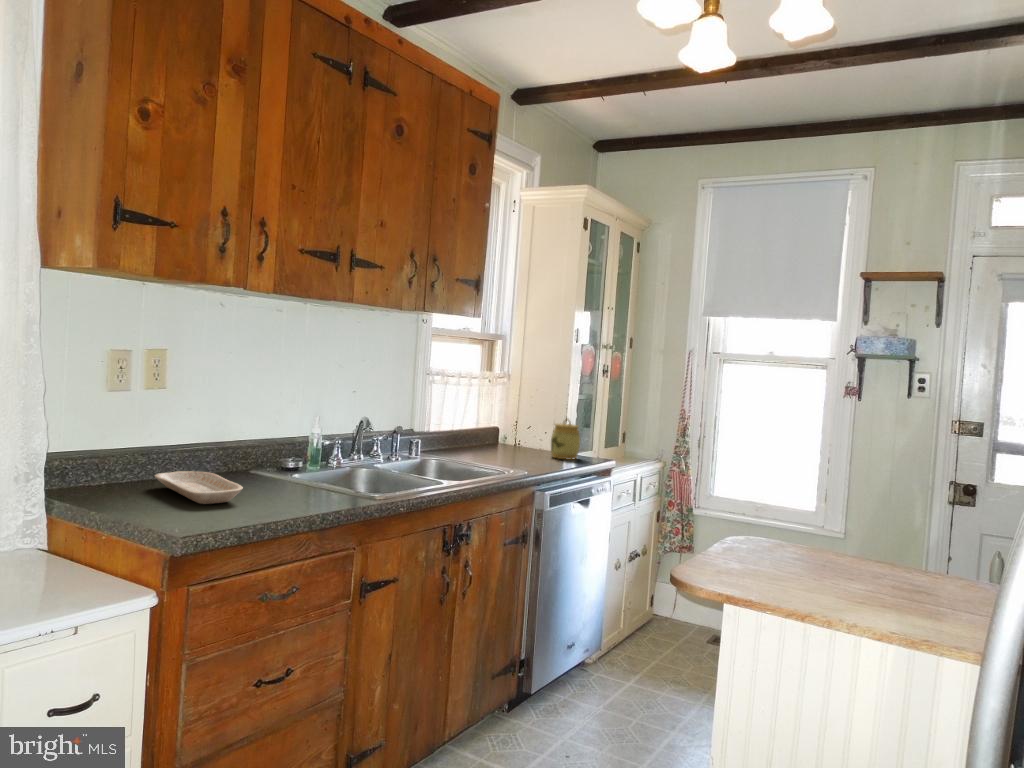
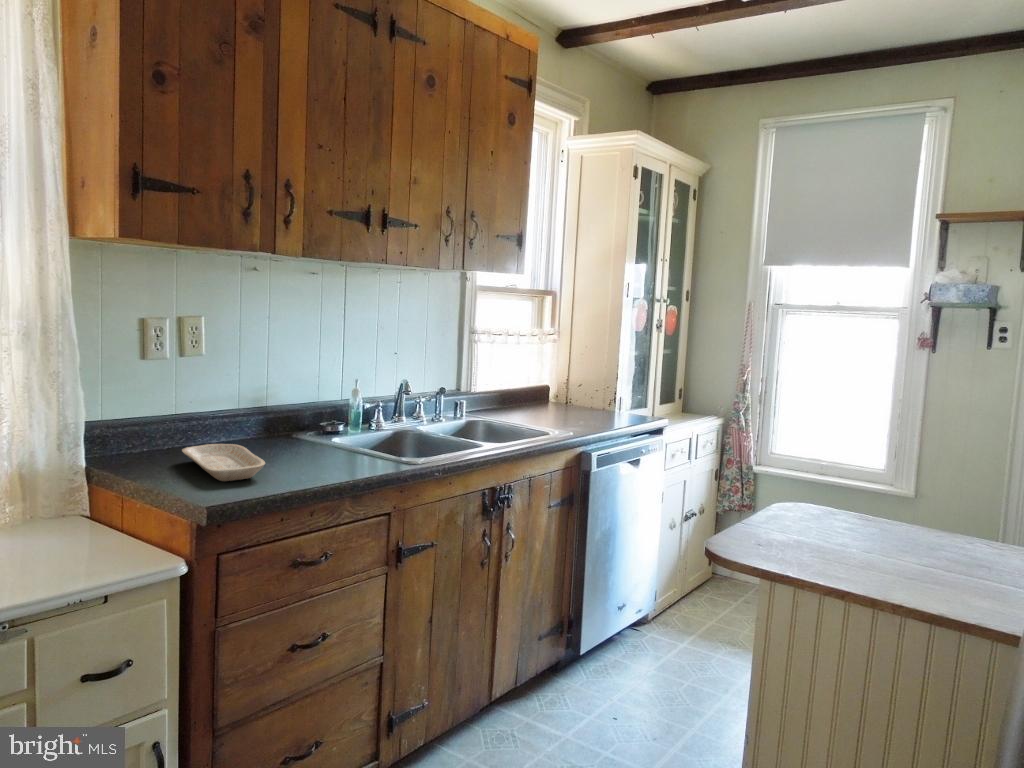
jar: present [551,419,580,460] -> none [602,377,633,420]

